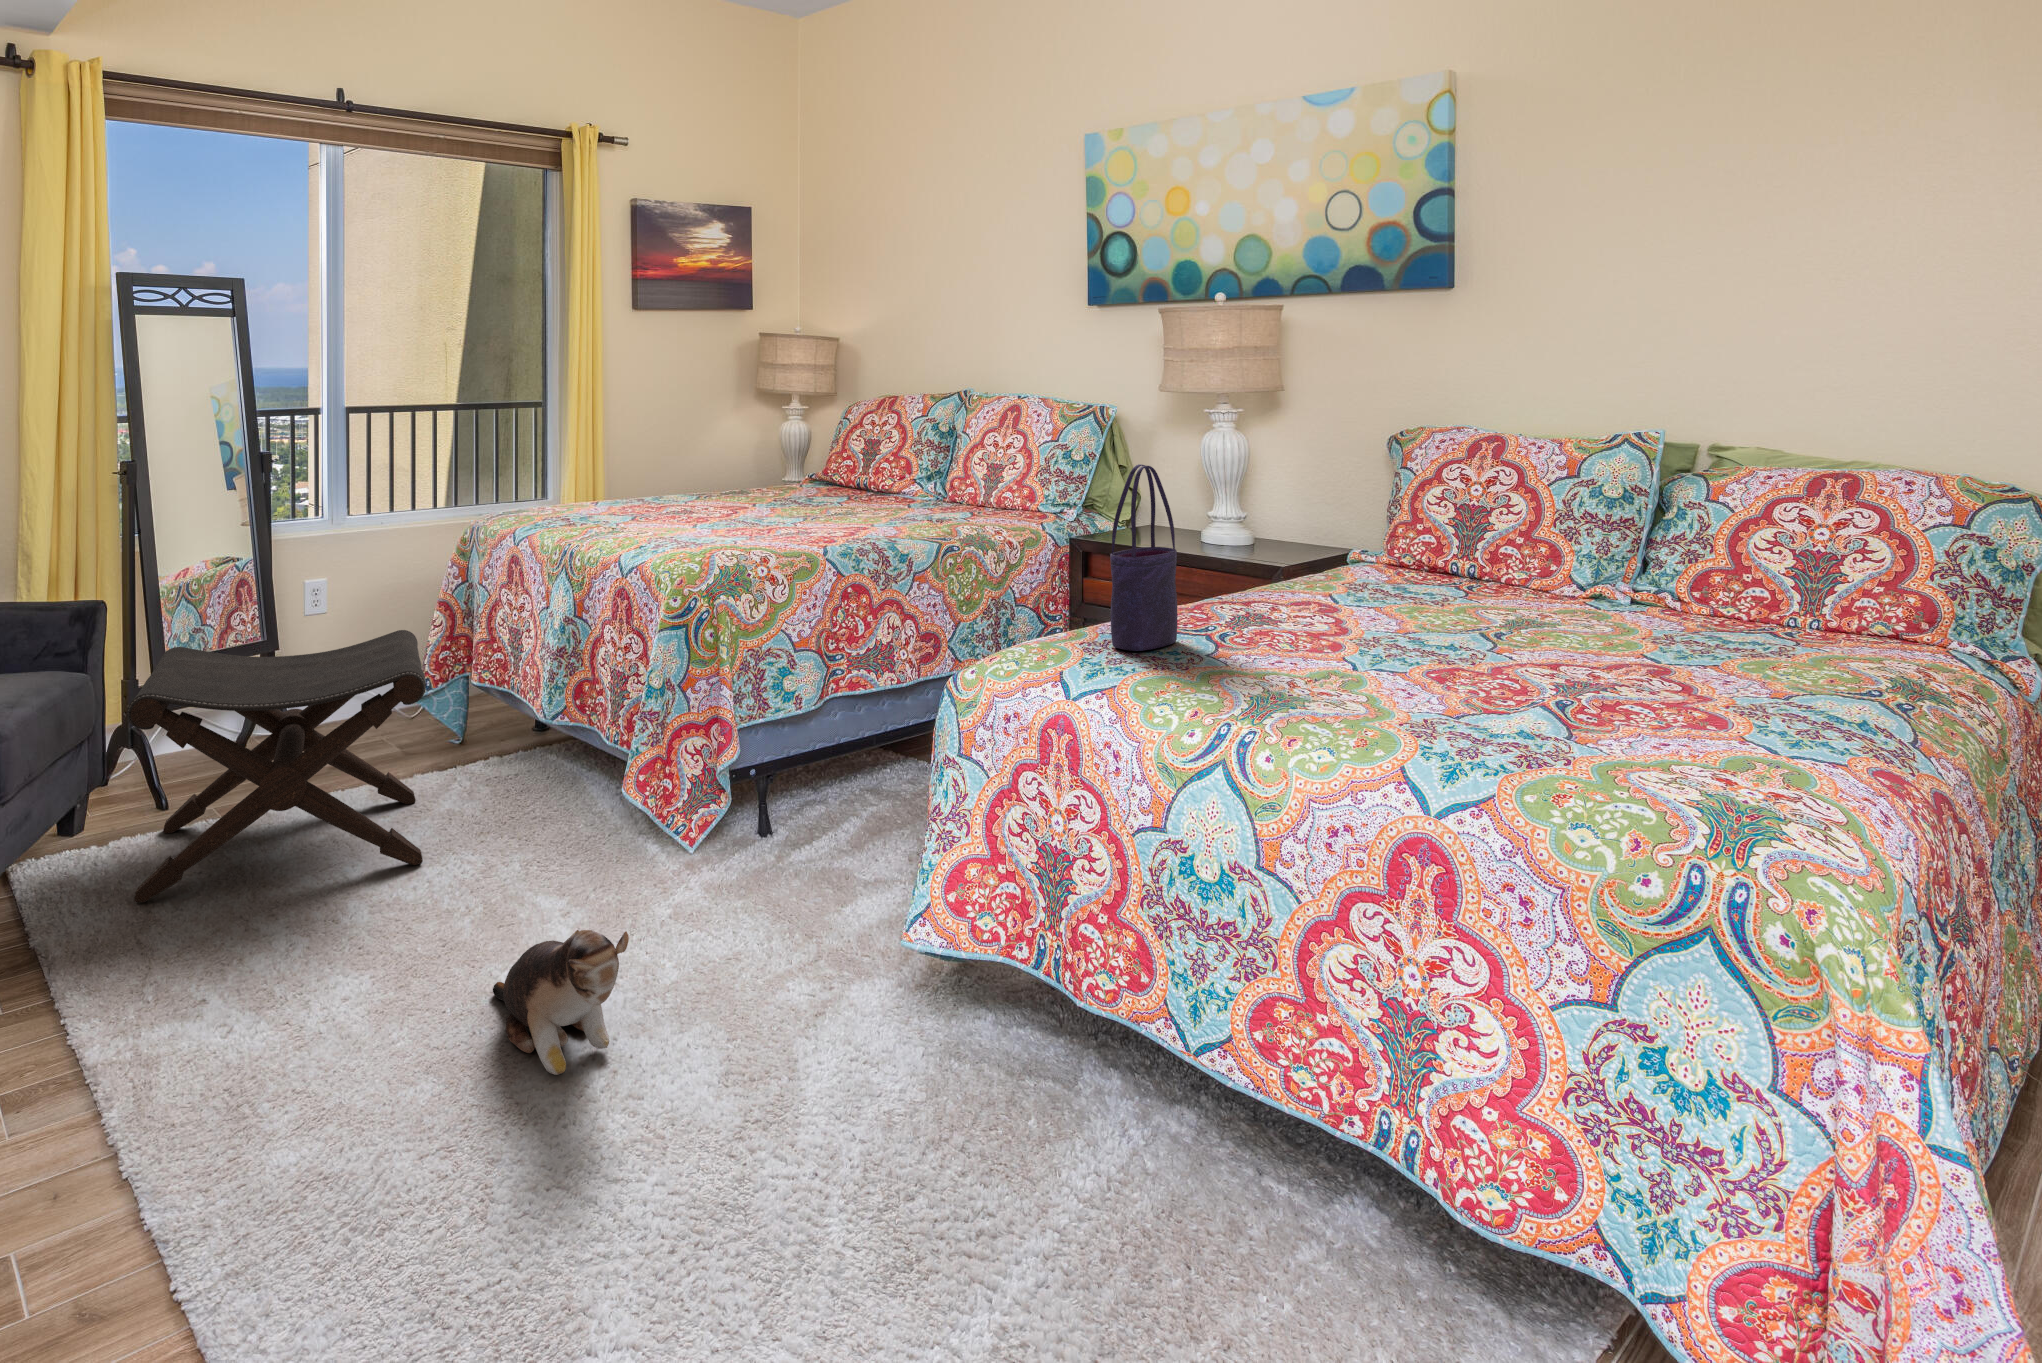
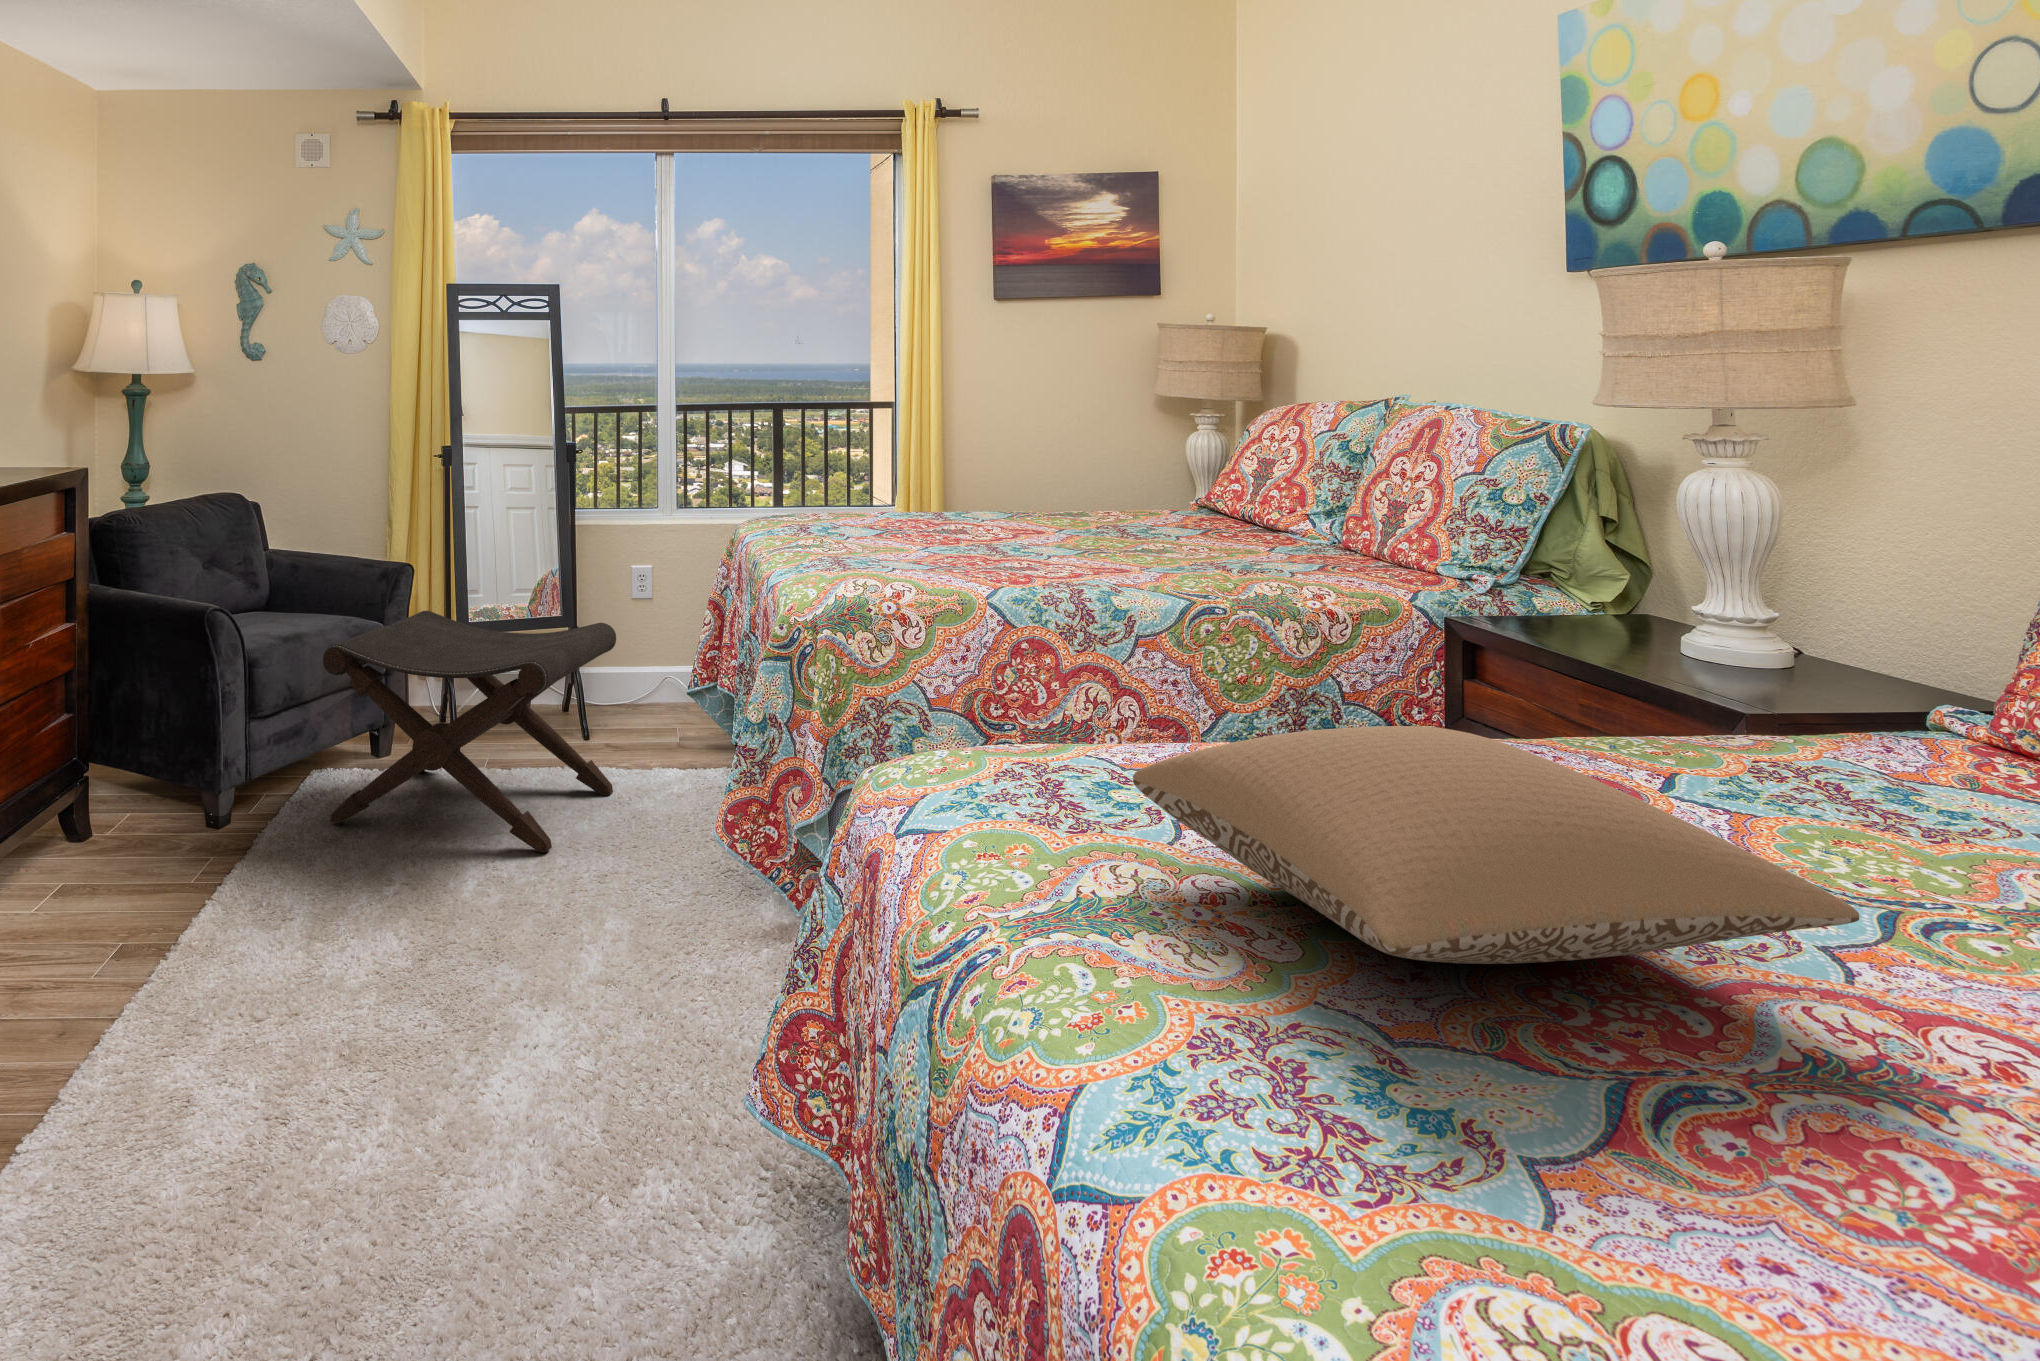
tote bag: present [1110,464,1177,651] -> none [1053,507,1185,784]
pillow: none [1241,575,1568,685] -> present [1133,726,1859,964]
plush toy: present [493,930,629,1075] -> none [392,943,493,1084]

